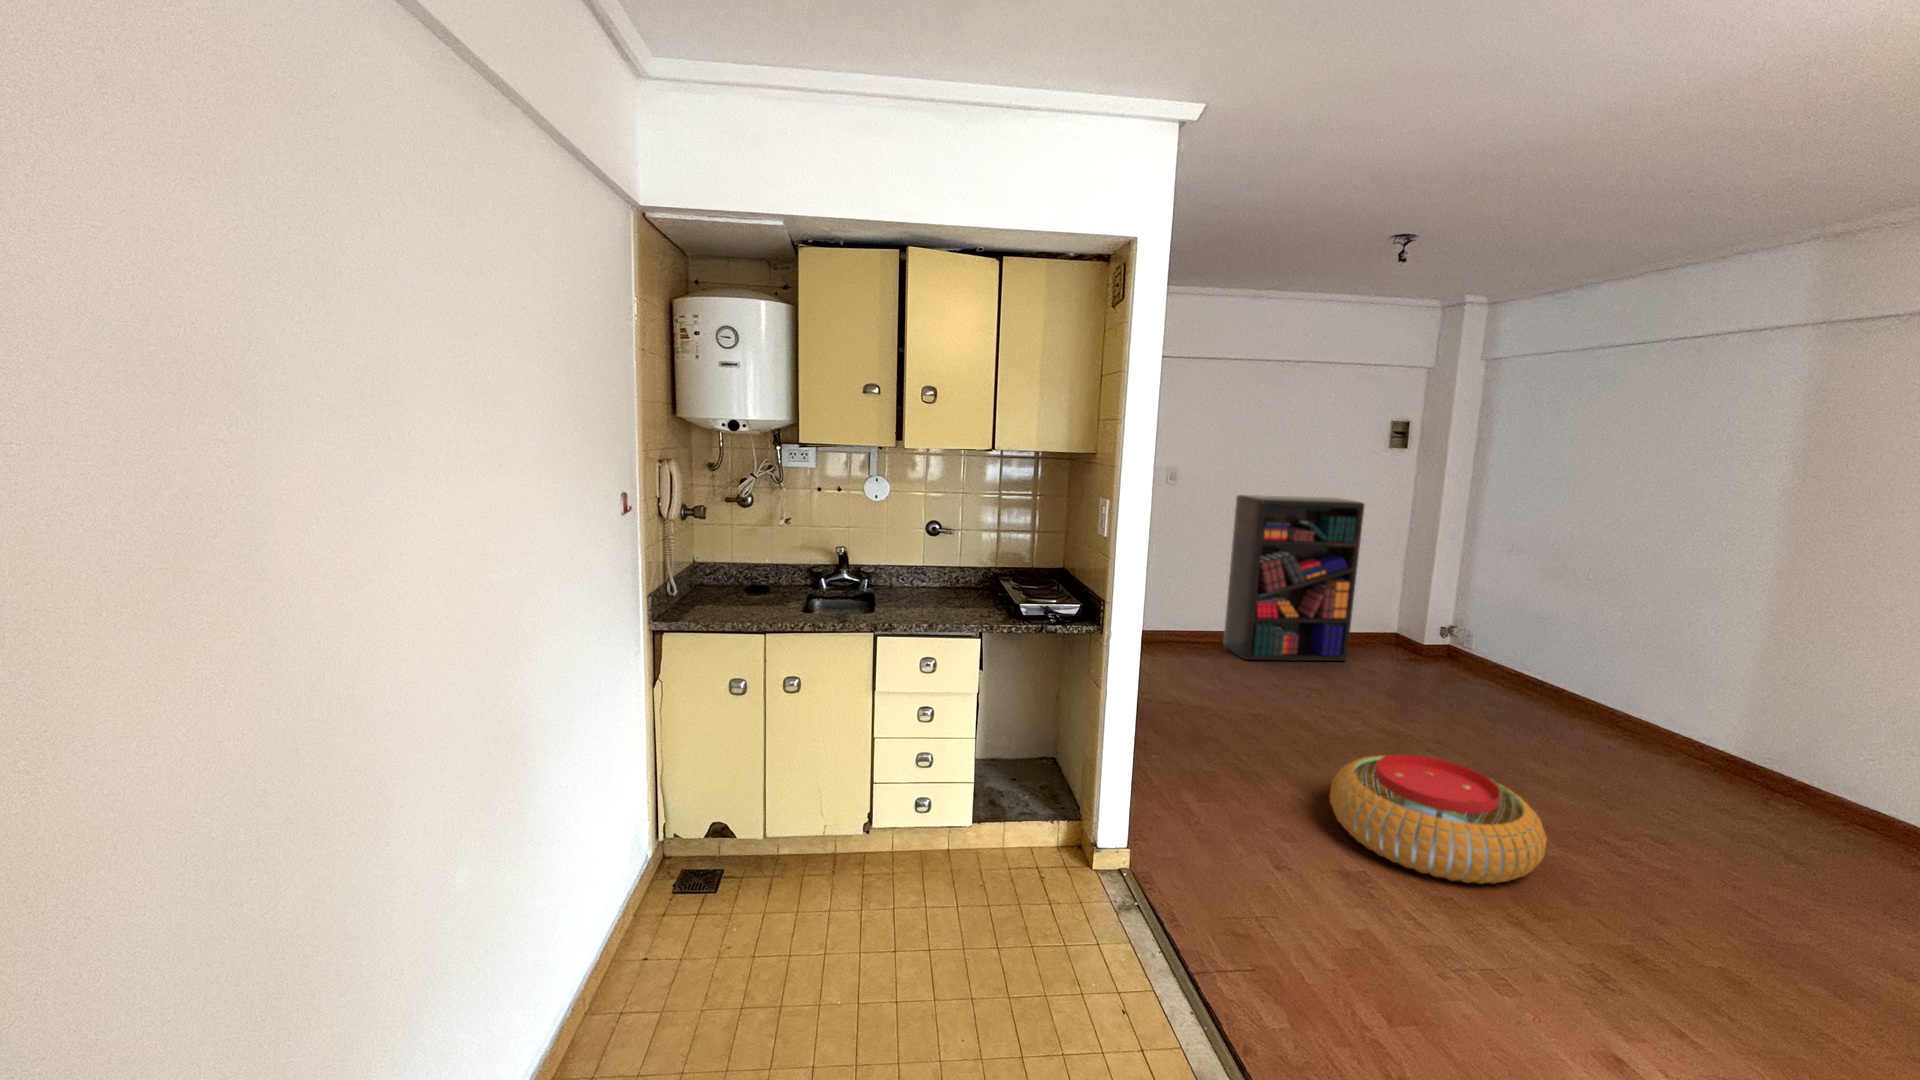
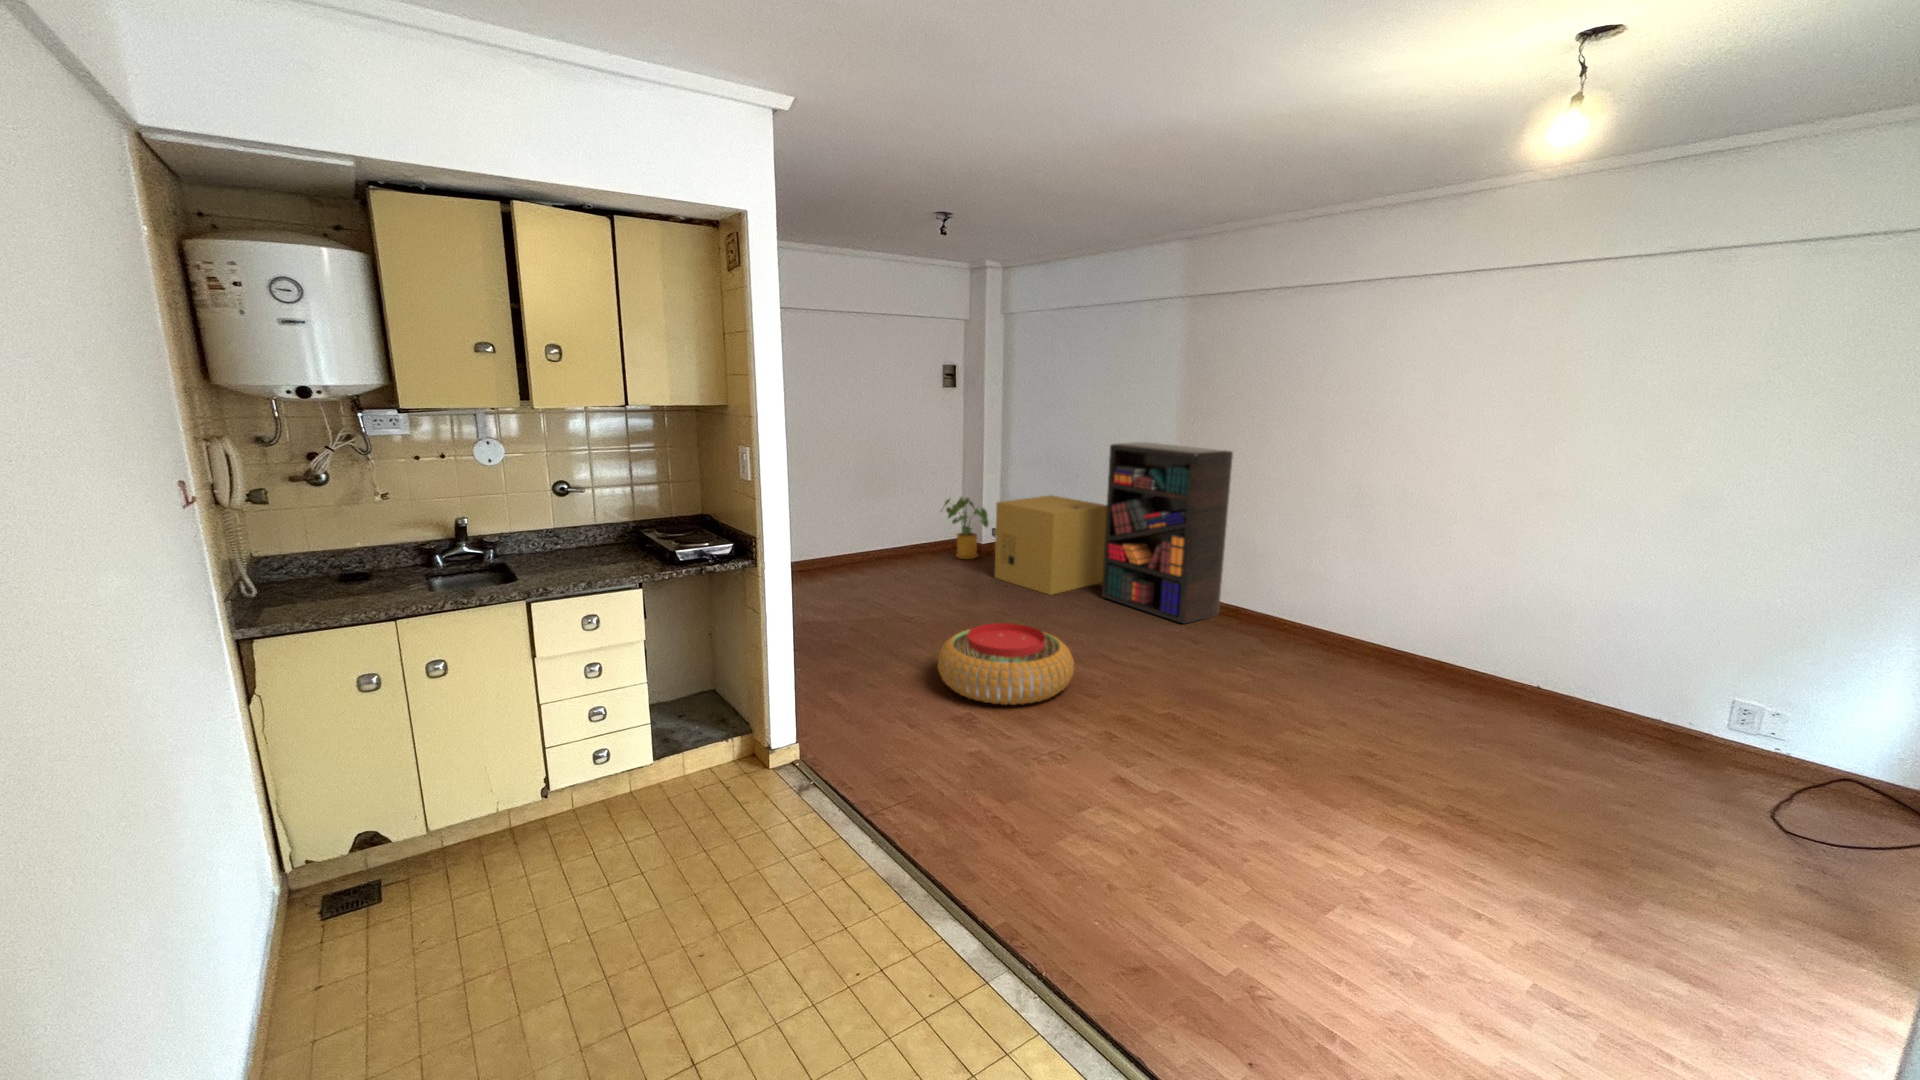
bookshelf: present [1223,495,1364,661] -> present [1102,442,1233,623]
house plant: none [1370,583,1436,661] -> present [945,497,989,559]
cardboard box: none [1436,595,1635,730] -> present [995,495,1107,595]

